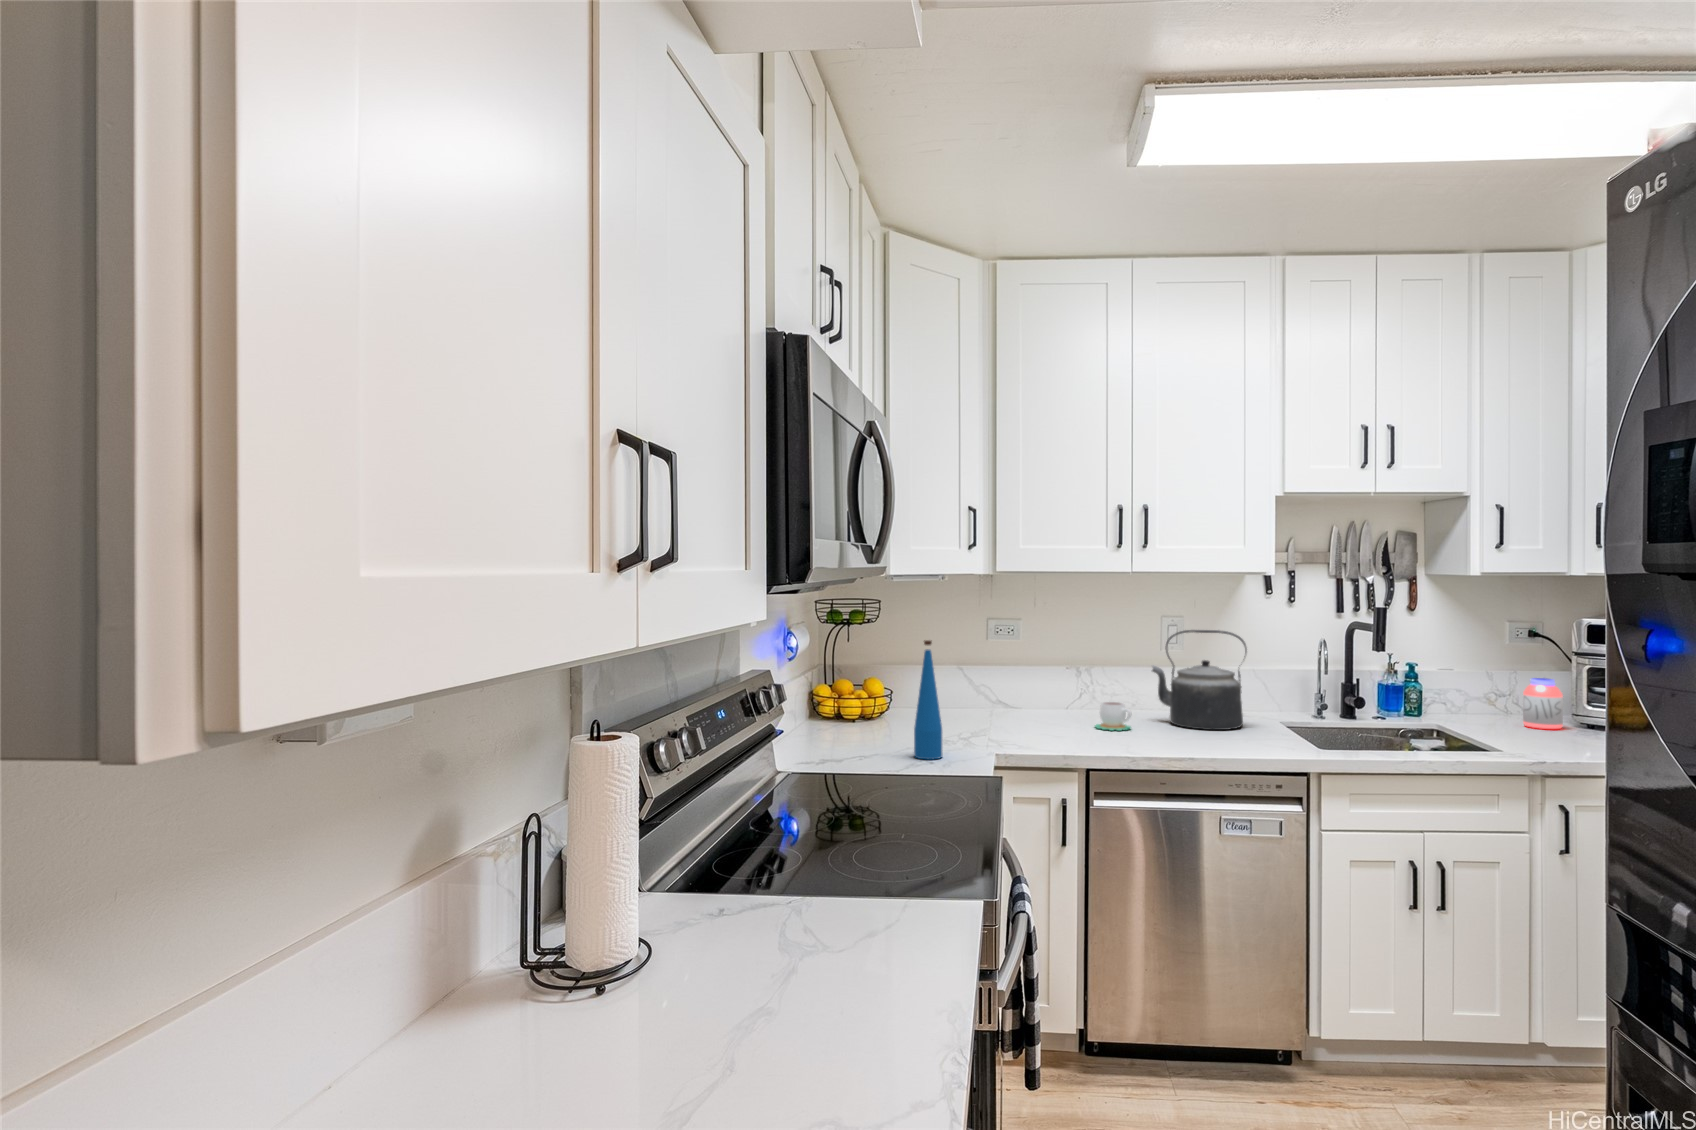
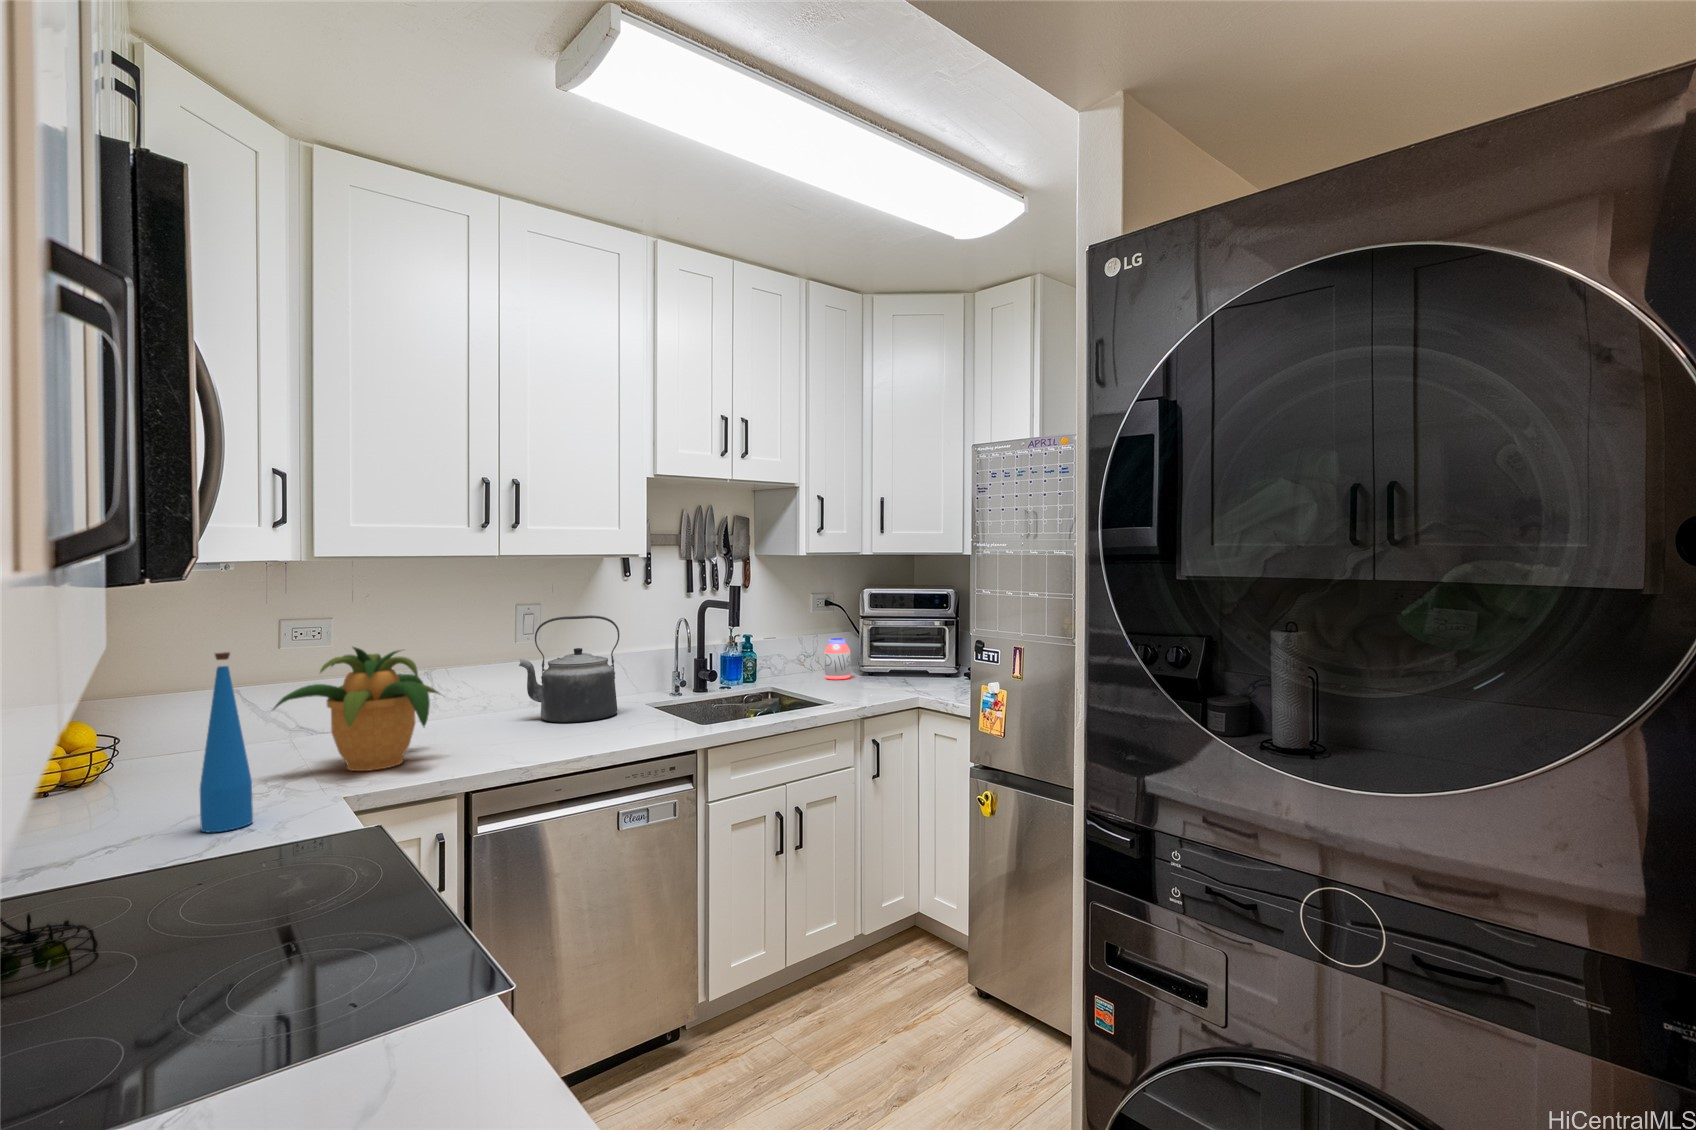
potted plant: none [960,643,1080,740] -> present [274,647,440,771]
mug: present [1095,702,1131,731] -> none [458,705,504,740]

